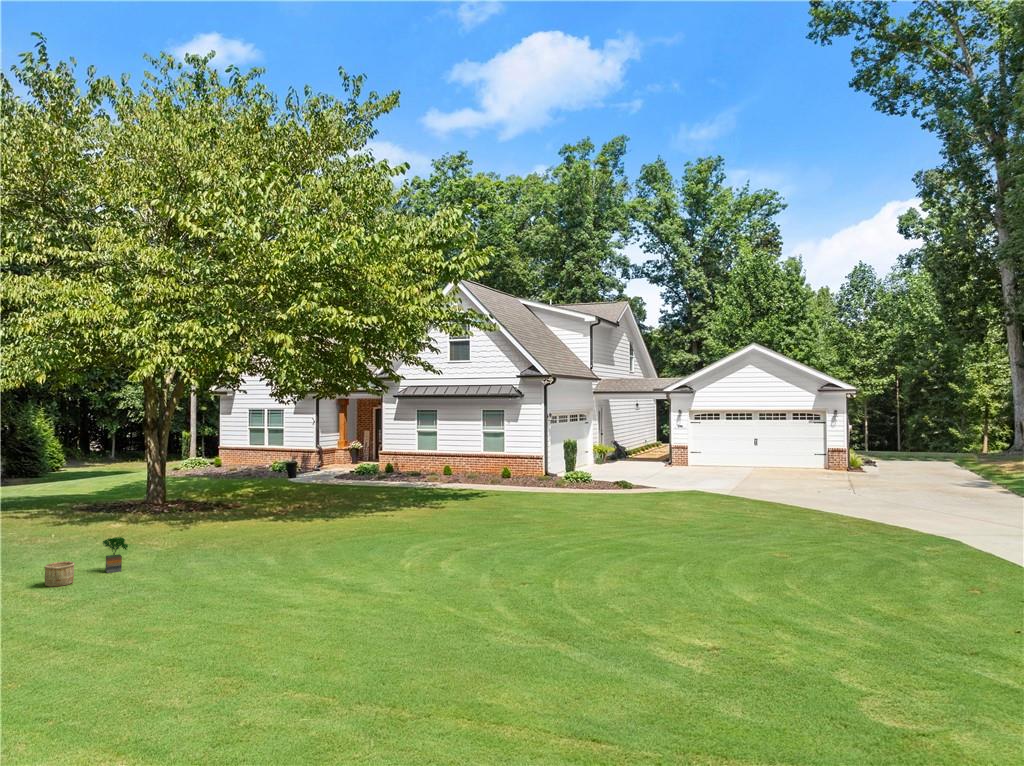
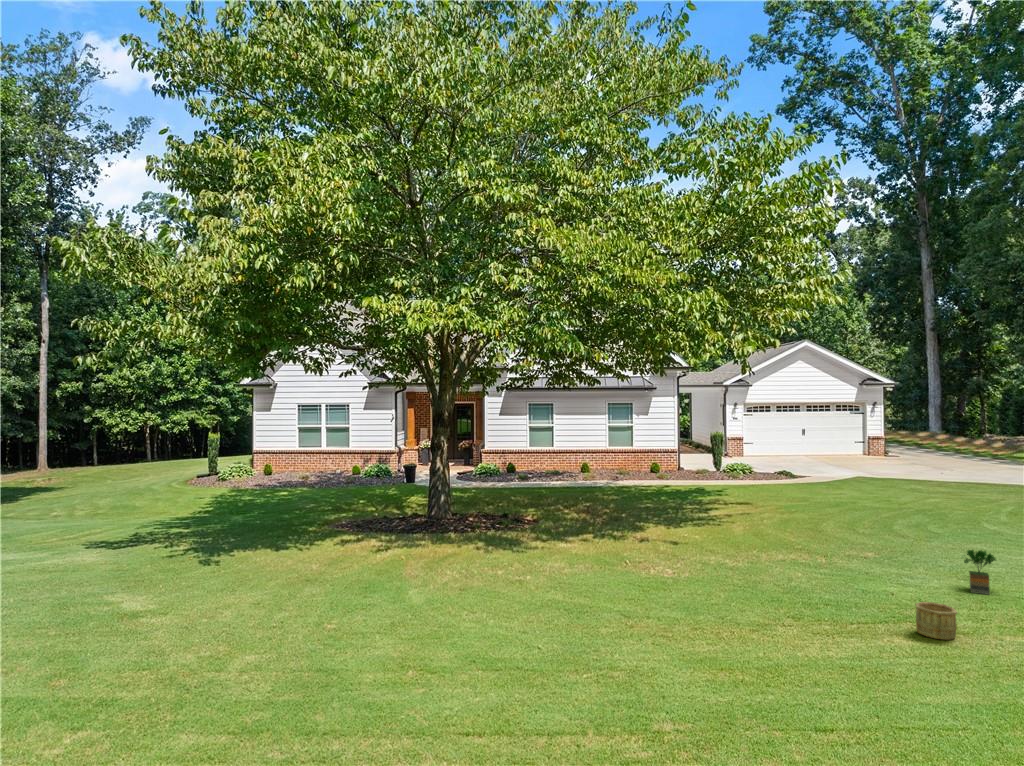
potted tree: present [103,537,128,573] -> present [962,550,996,595]

